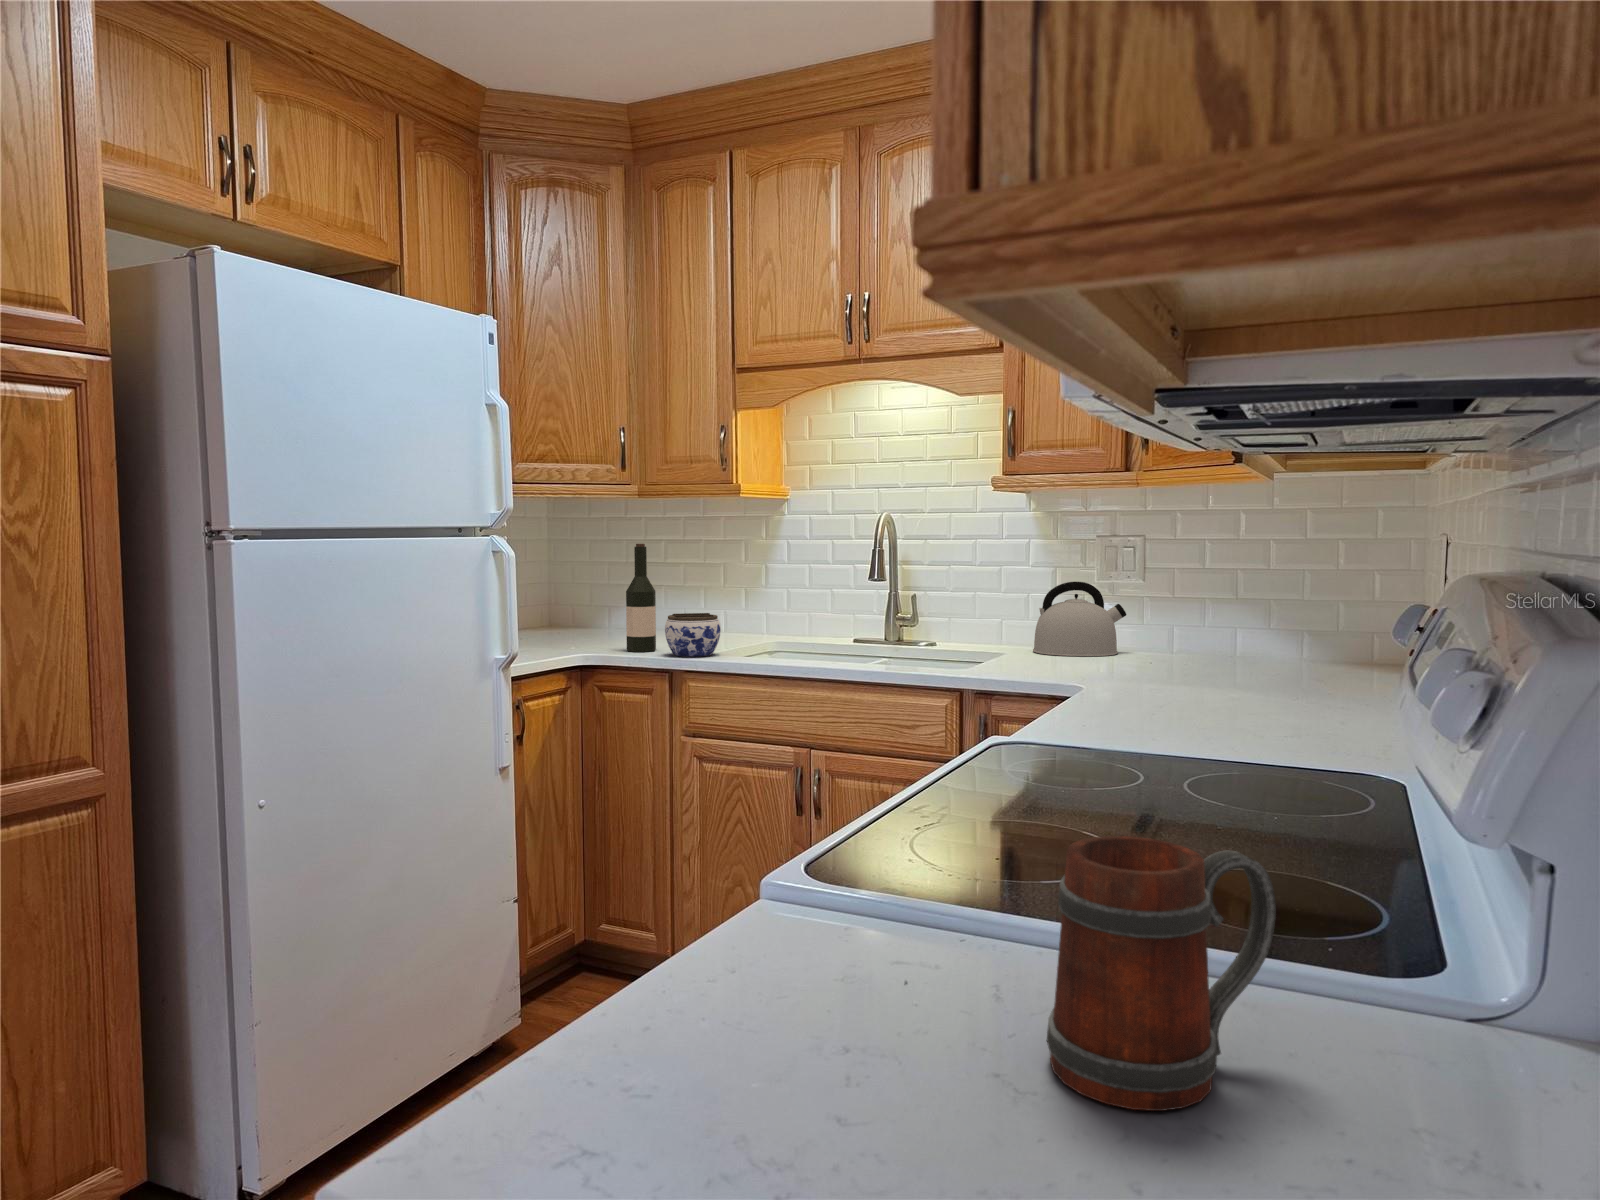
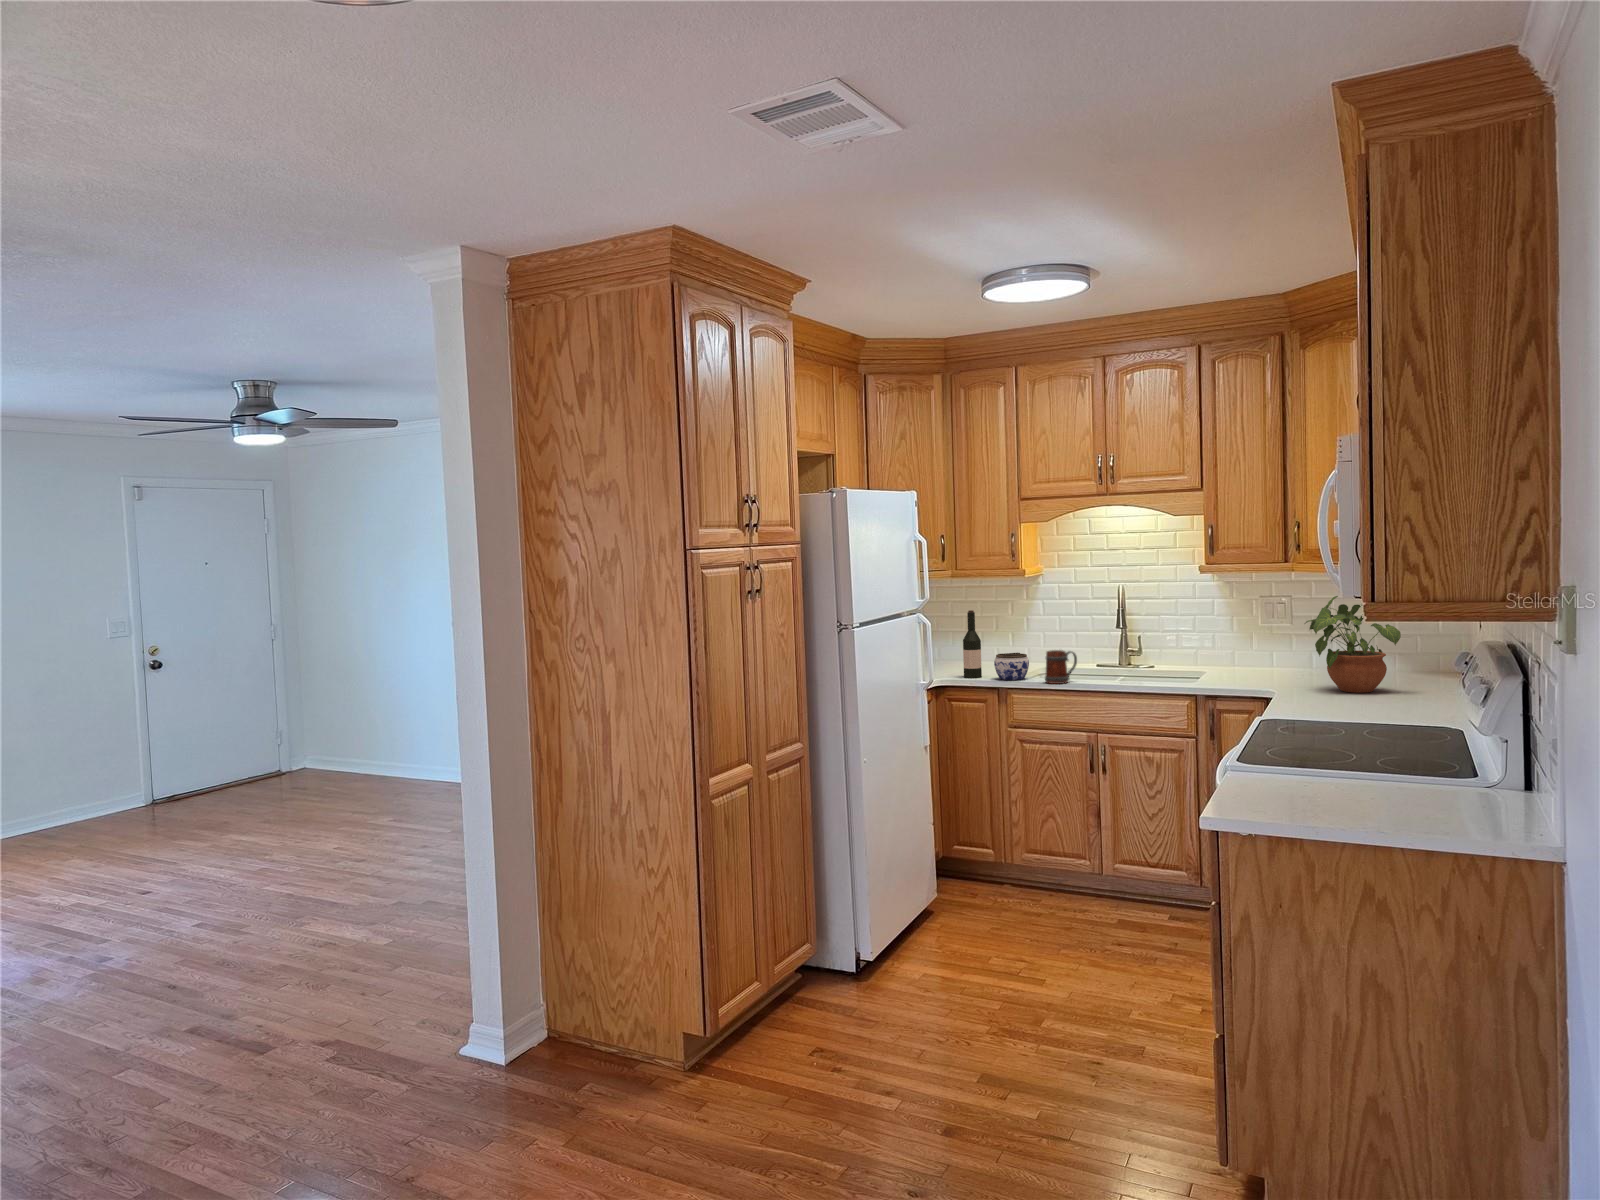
potted plant: none [1136,520,1303,694] -> present [1306,596,1401,693]
kettle: present [1033,582,1126,656] -> none [1220,625,1281,672]
mug: present [1047,836,1276,1111] -> present [1045,650,1077,684]

